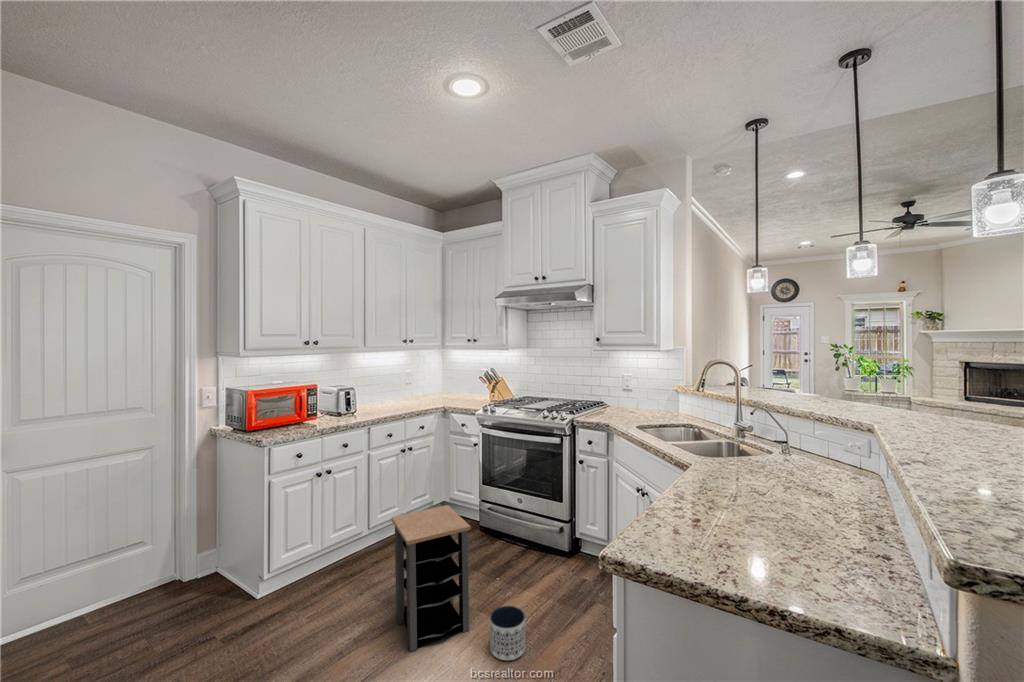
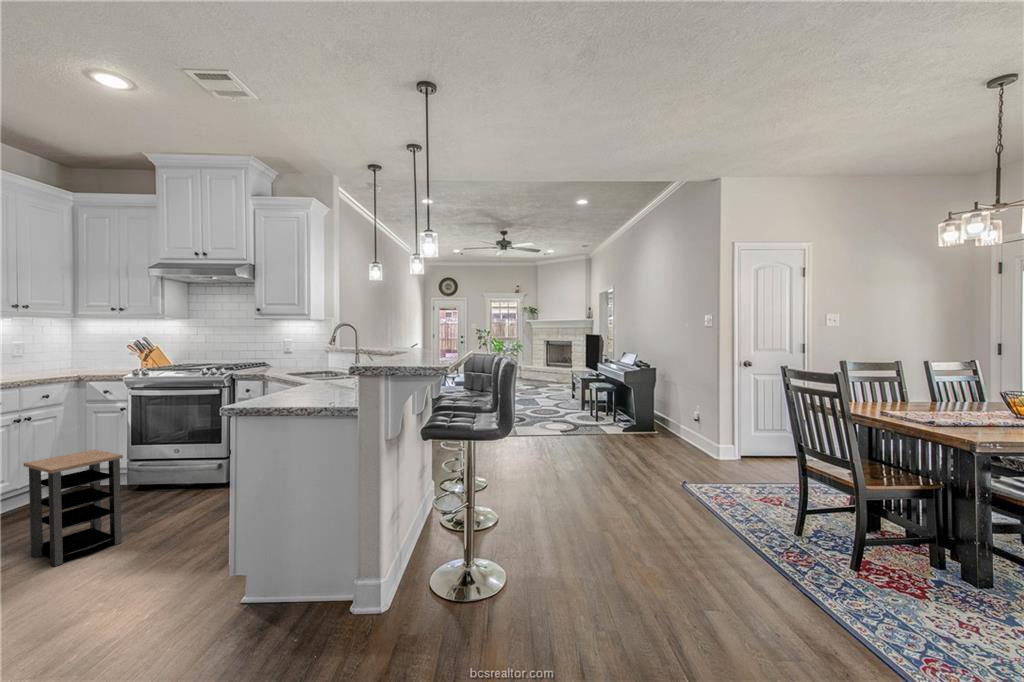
planter: present [490,606,525,660] -> none [144,511,180,548]

